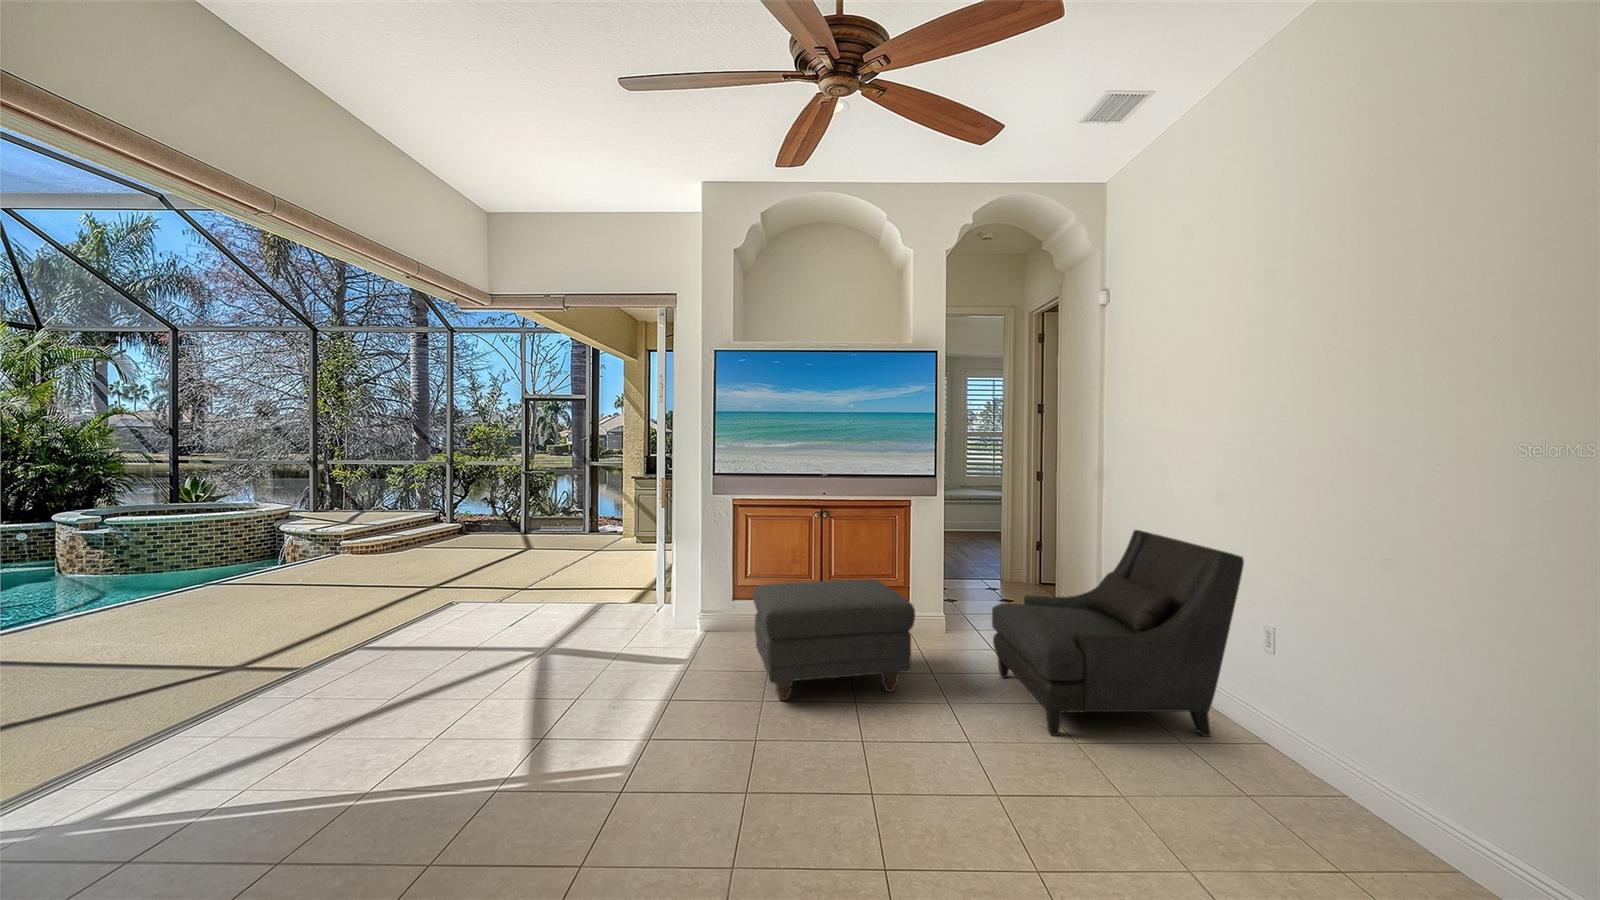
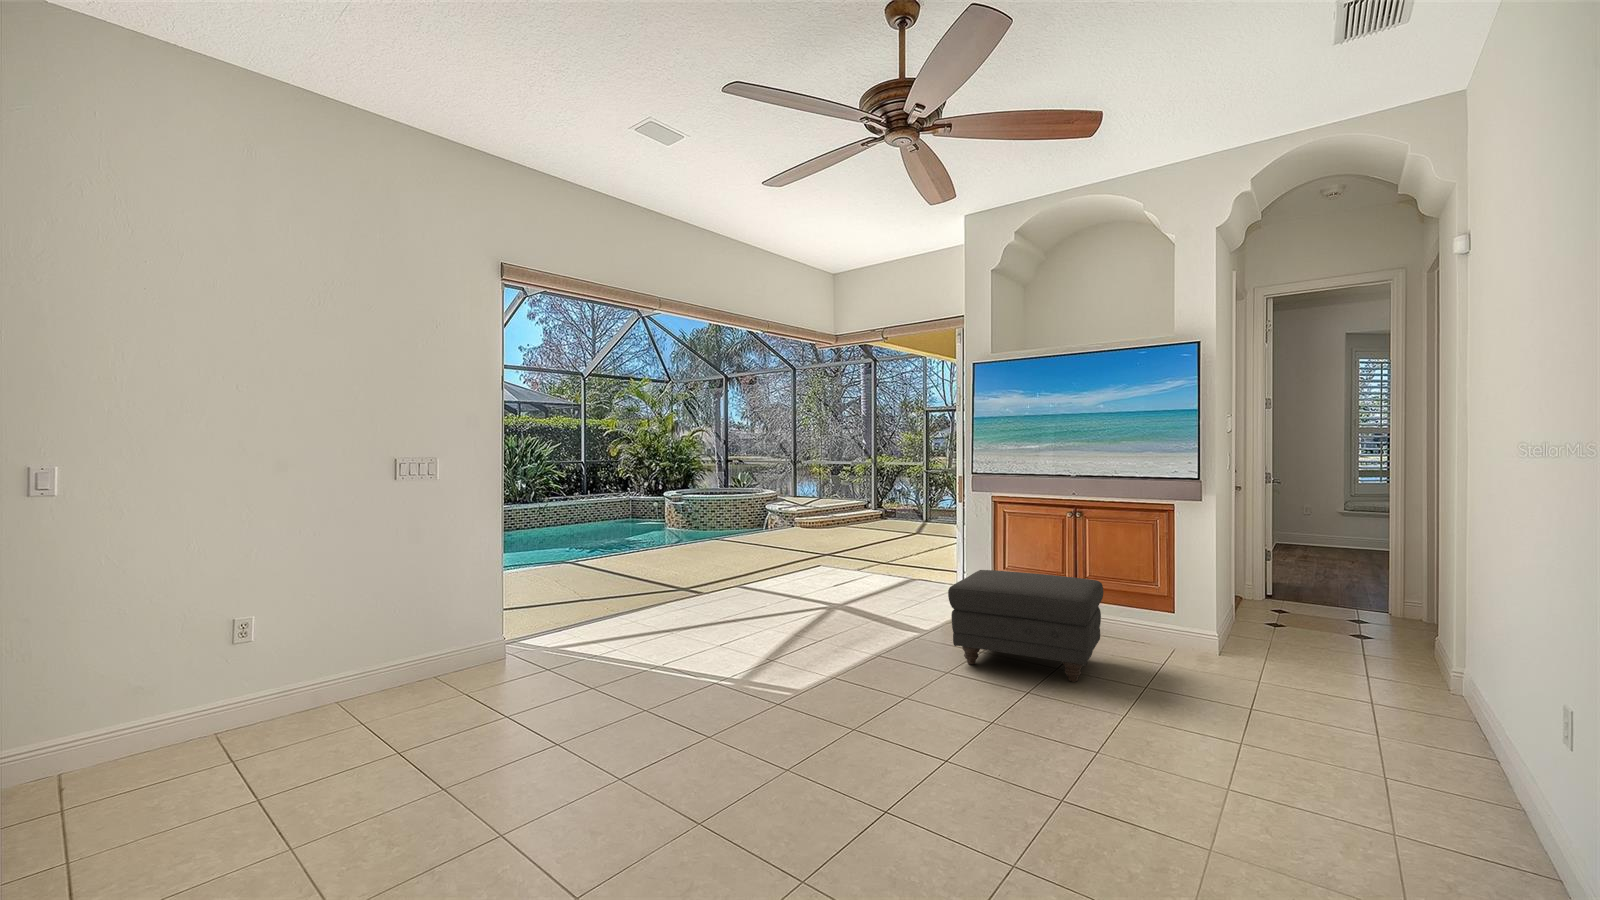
armchair: present [992,530,1244,736] -> none [1169,554,1462,808]

